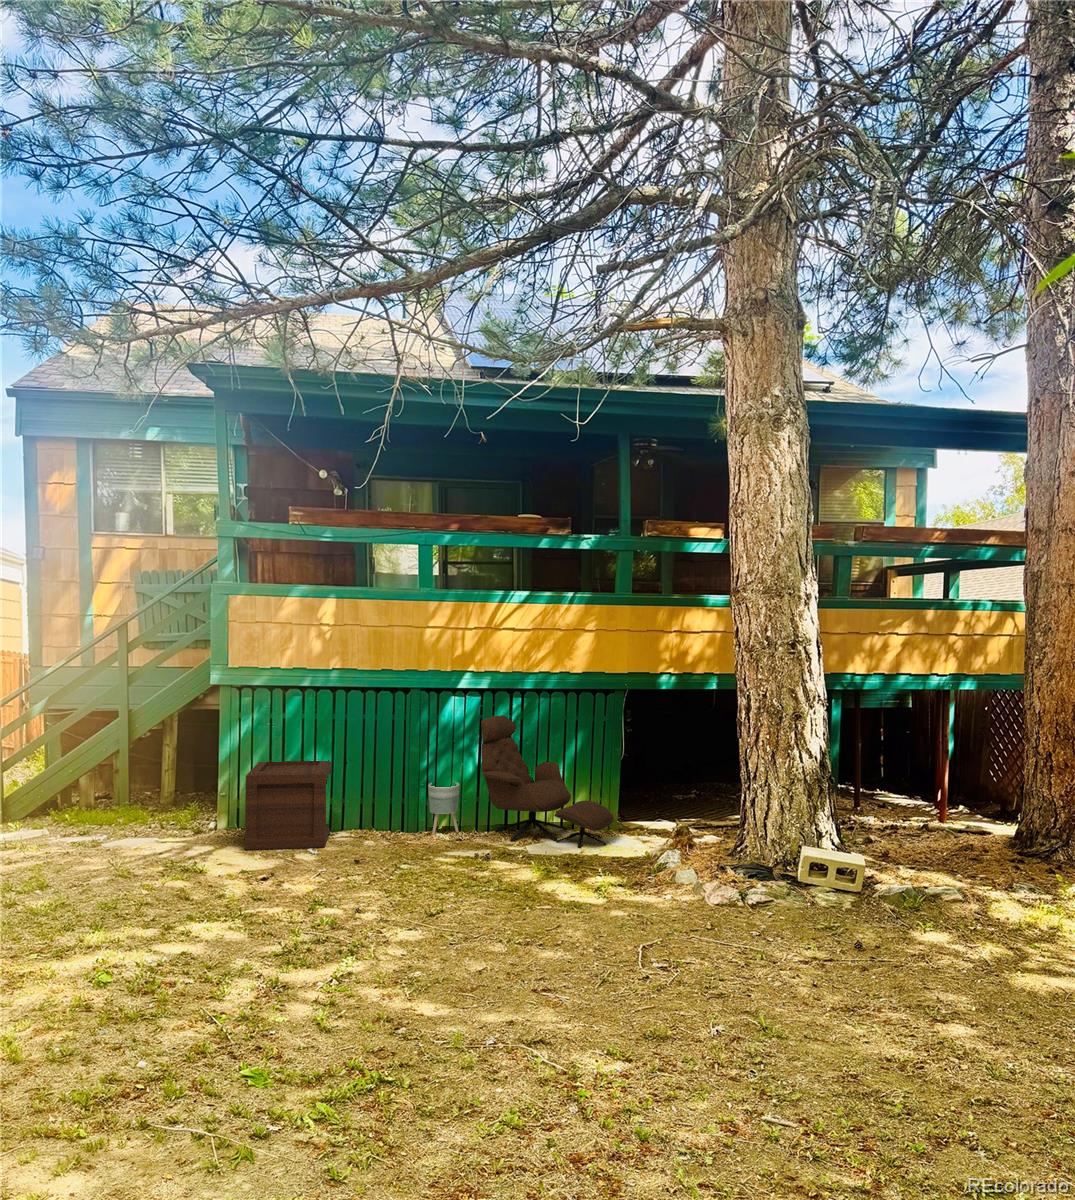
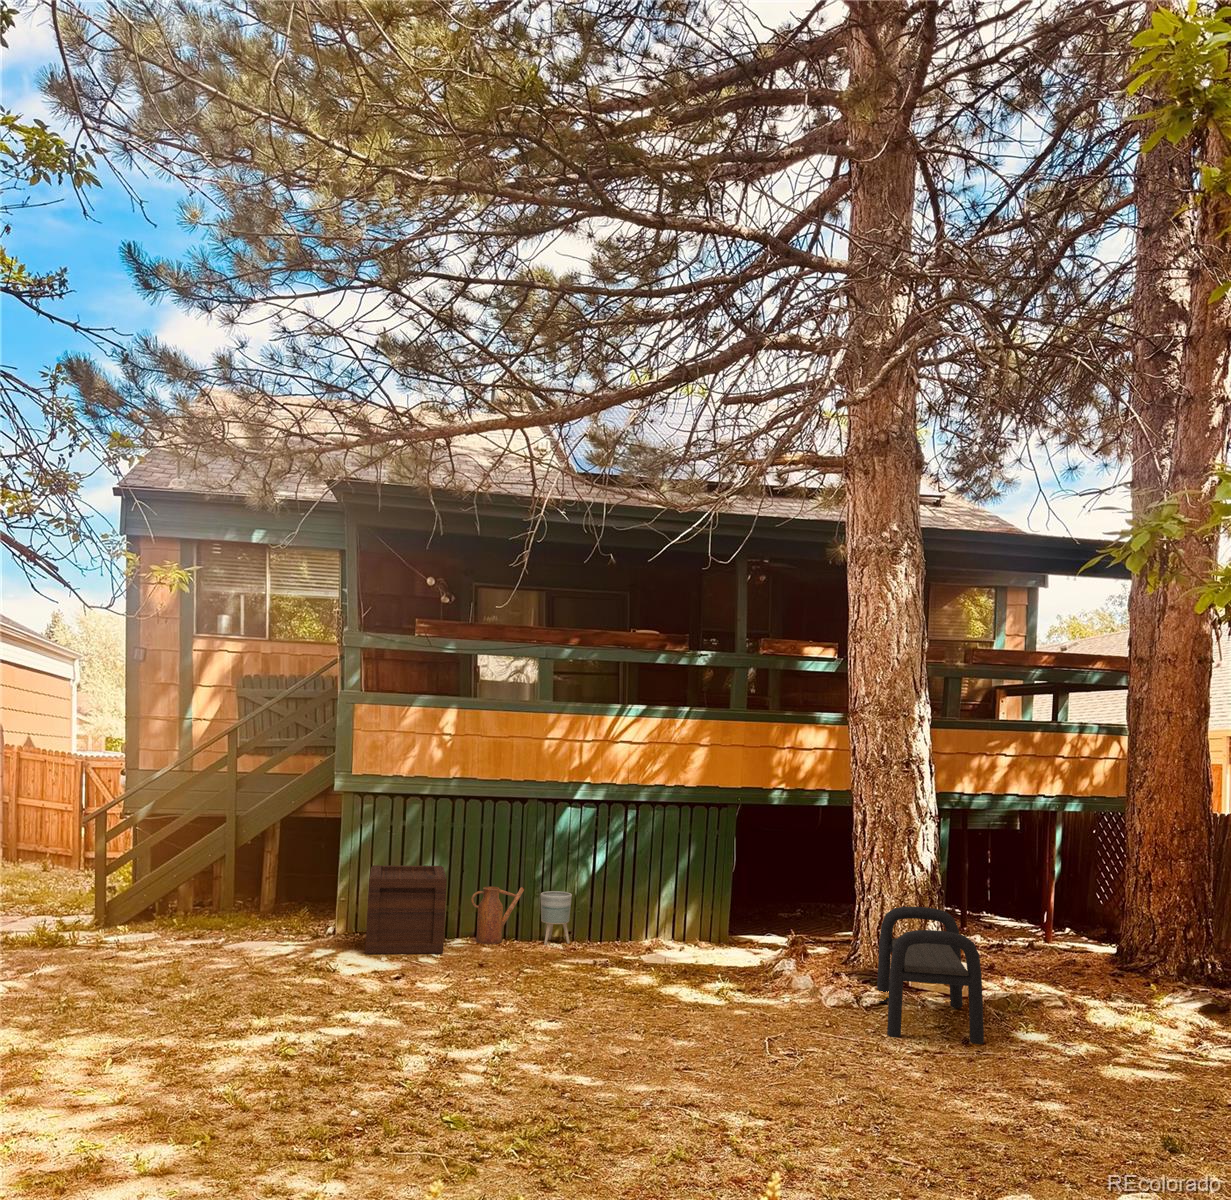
lounge chair: present [481,715,614,848] -> none [596,825,727,961]
watering can: none [359,778,412,835] -> present [471,887,524,944]
bench: none [762,797,879,954] -> present [877,907,984,1044]

